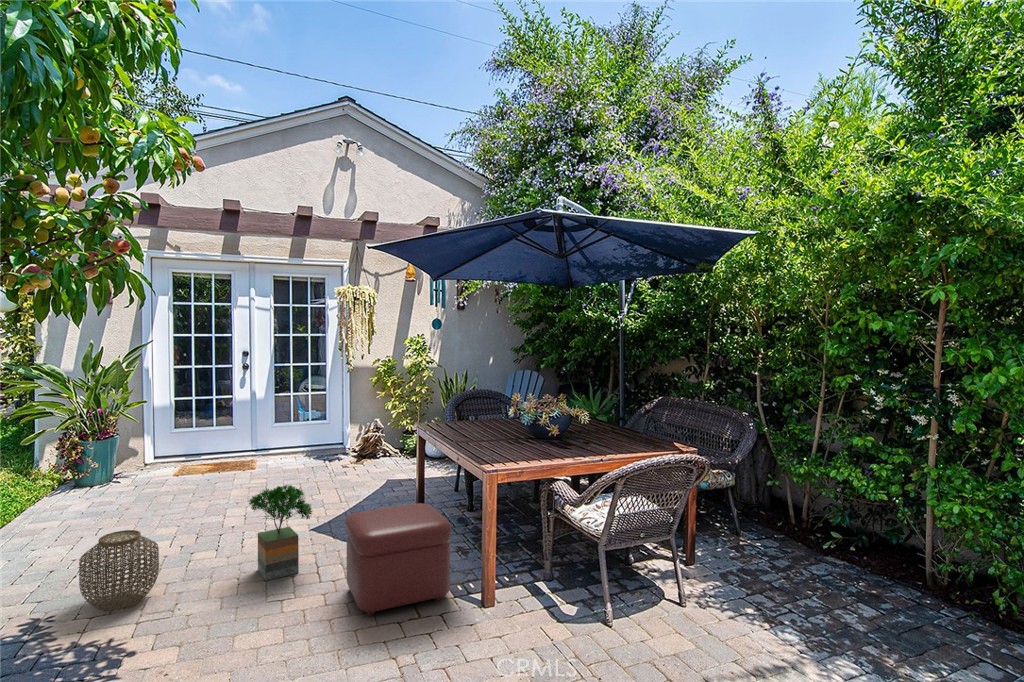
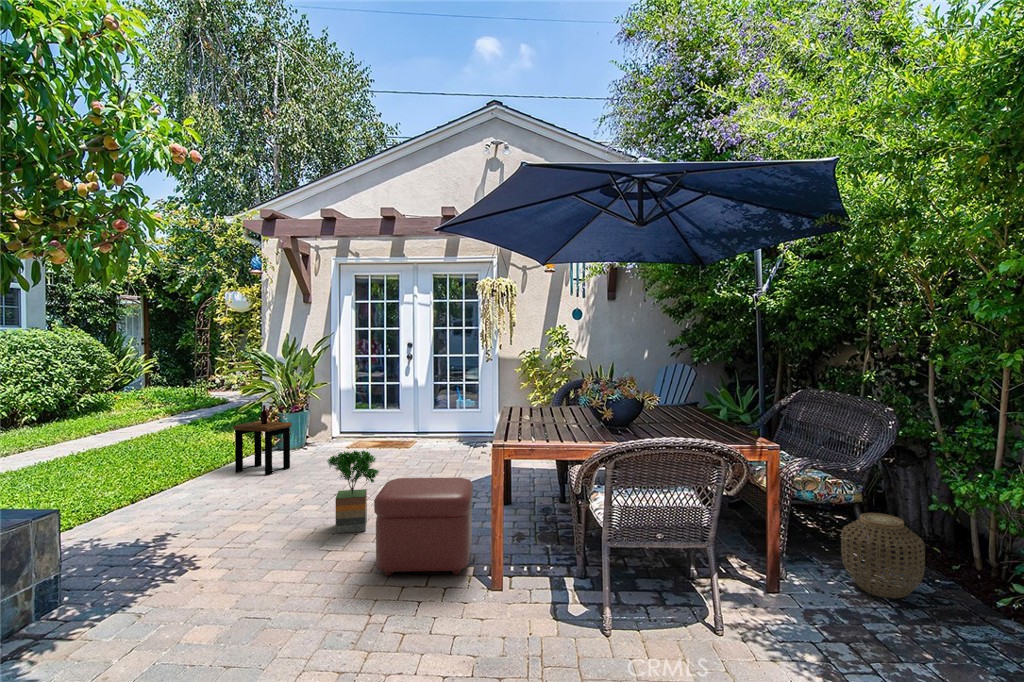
side table: none [39,437,123,526] -> present [233,405,292,476]
woven basket: present [79,530,159,611] -> present [841,513,925,598]

